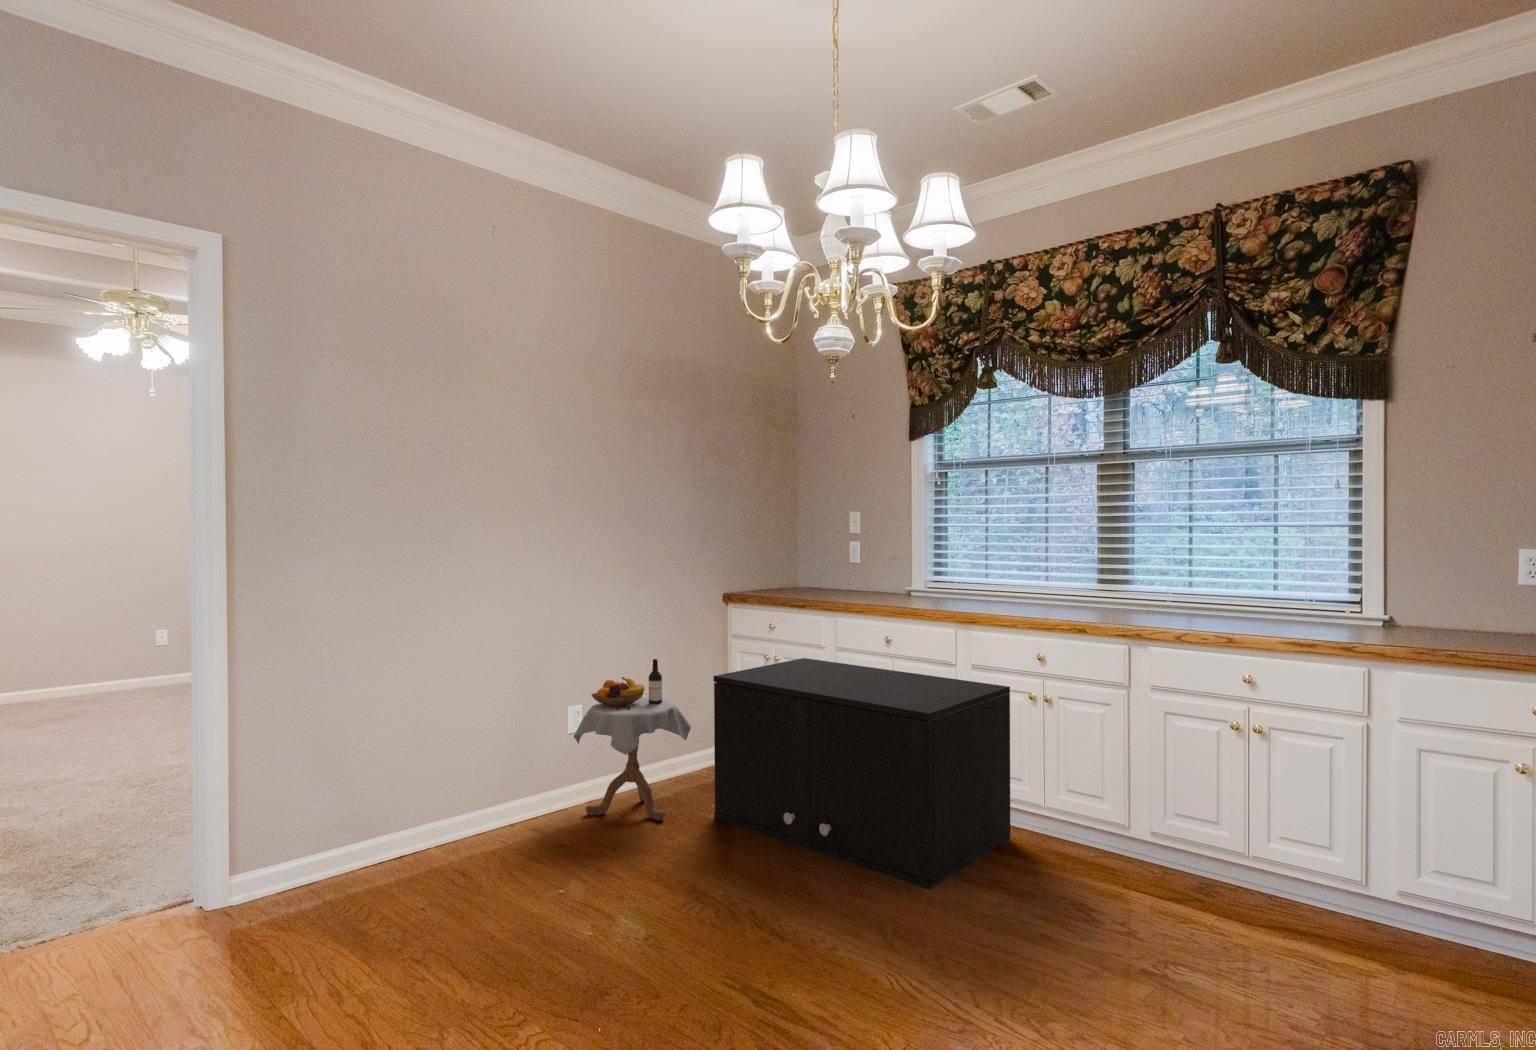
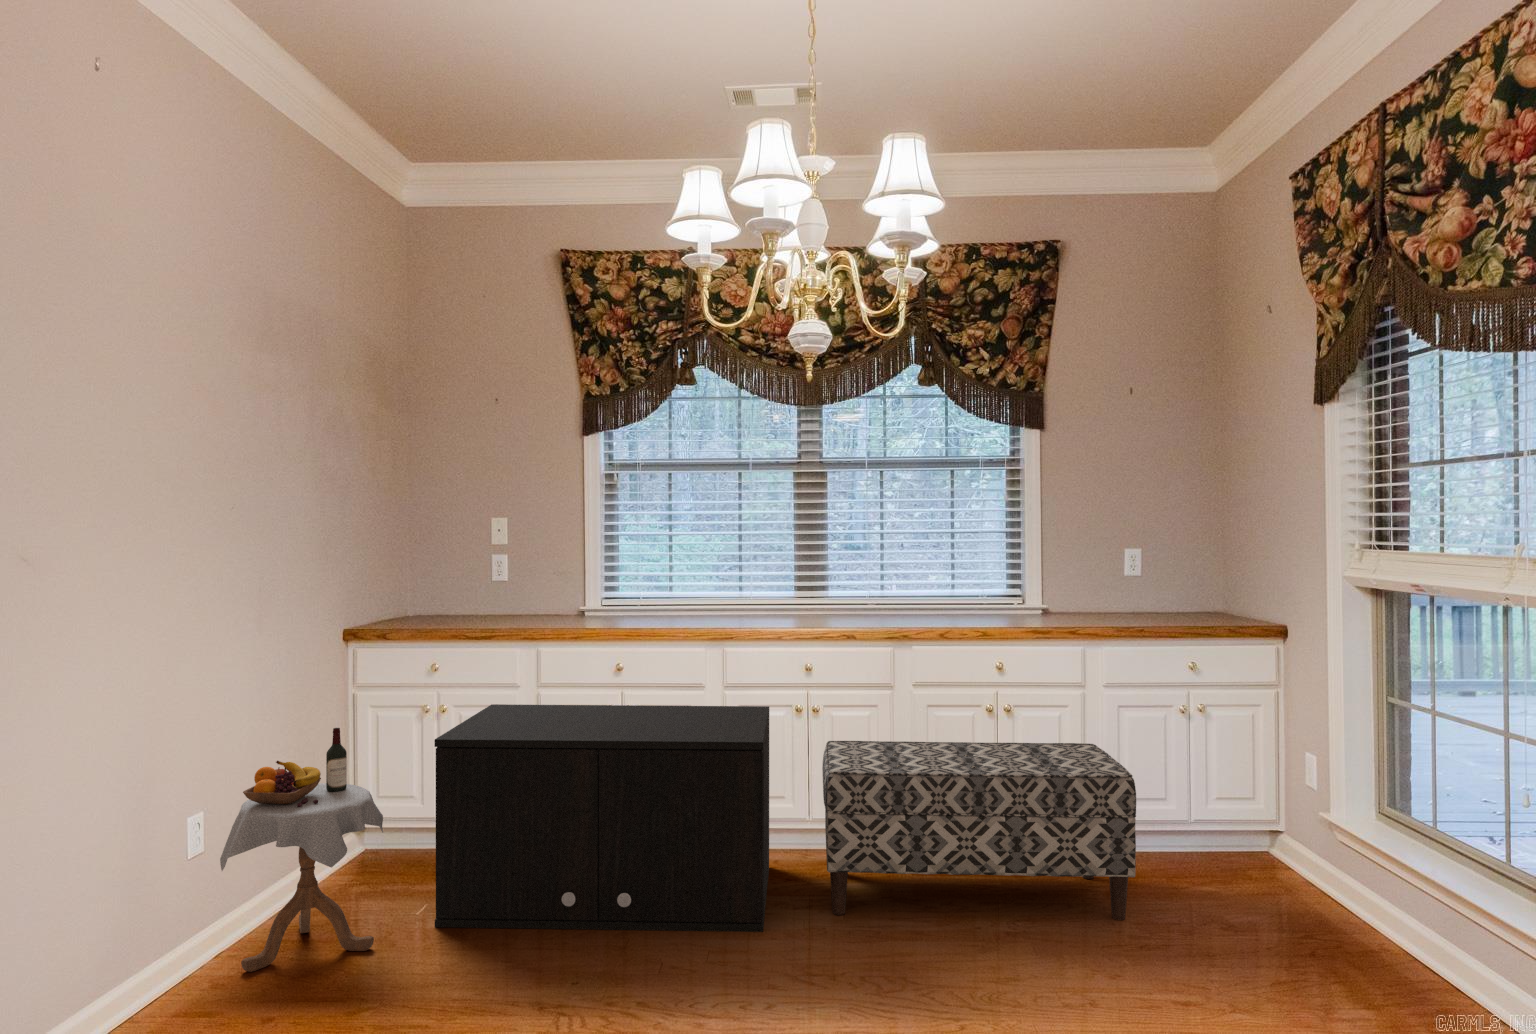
bench: none [1000,728,1390,1004] -> present [822,741,1136,920]

